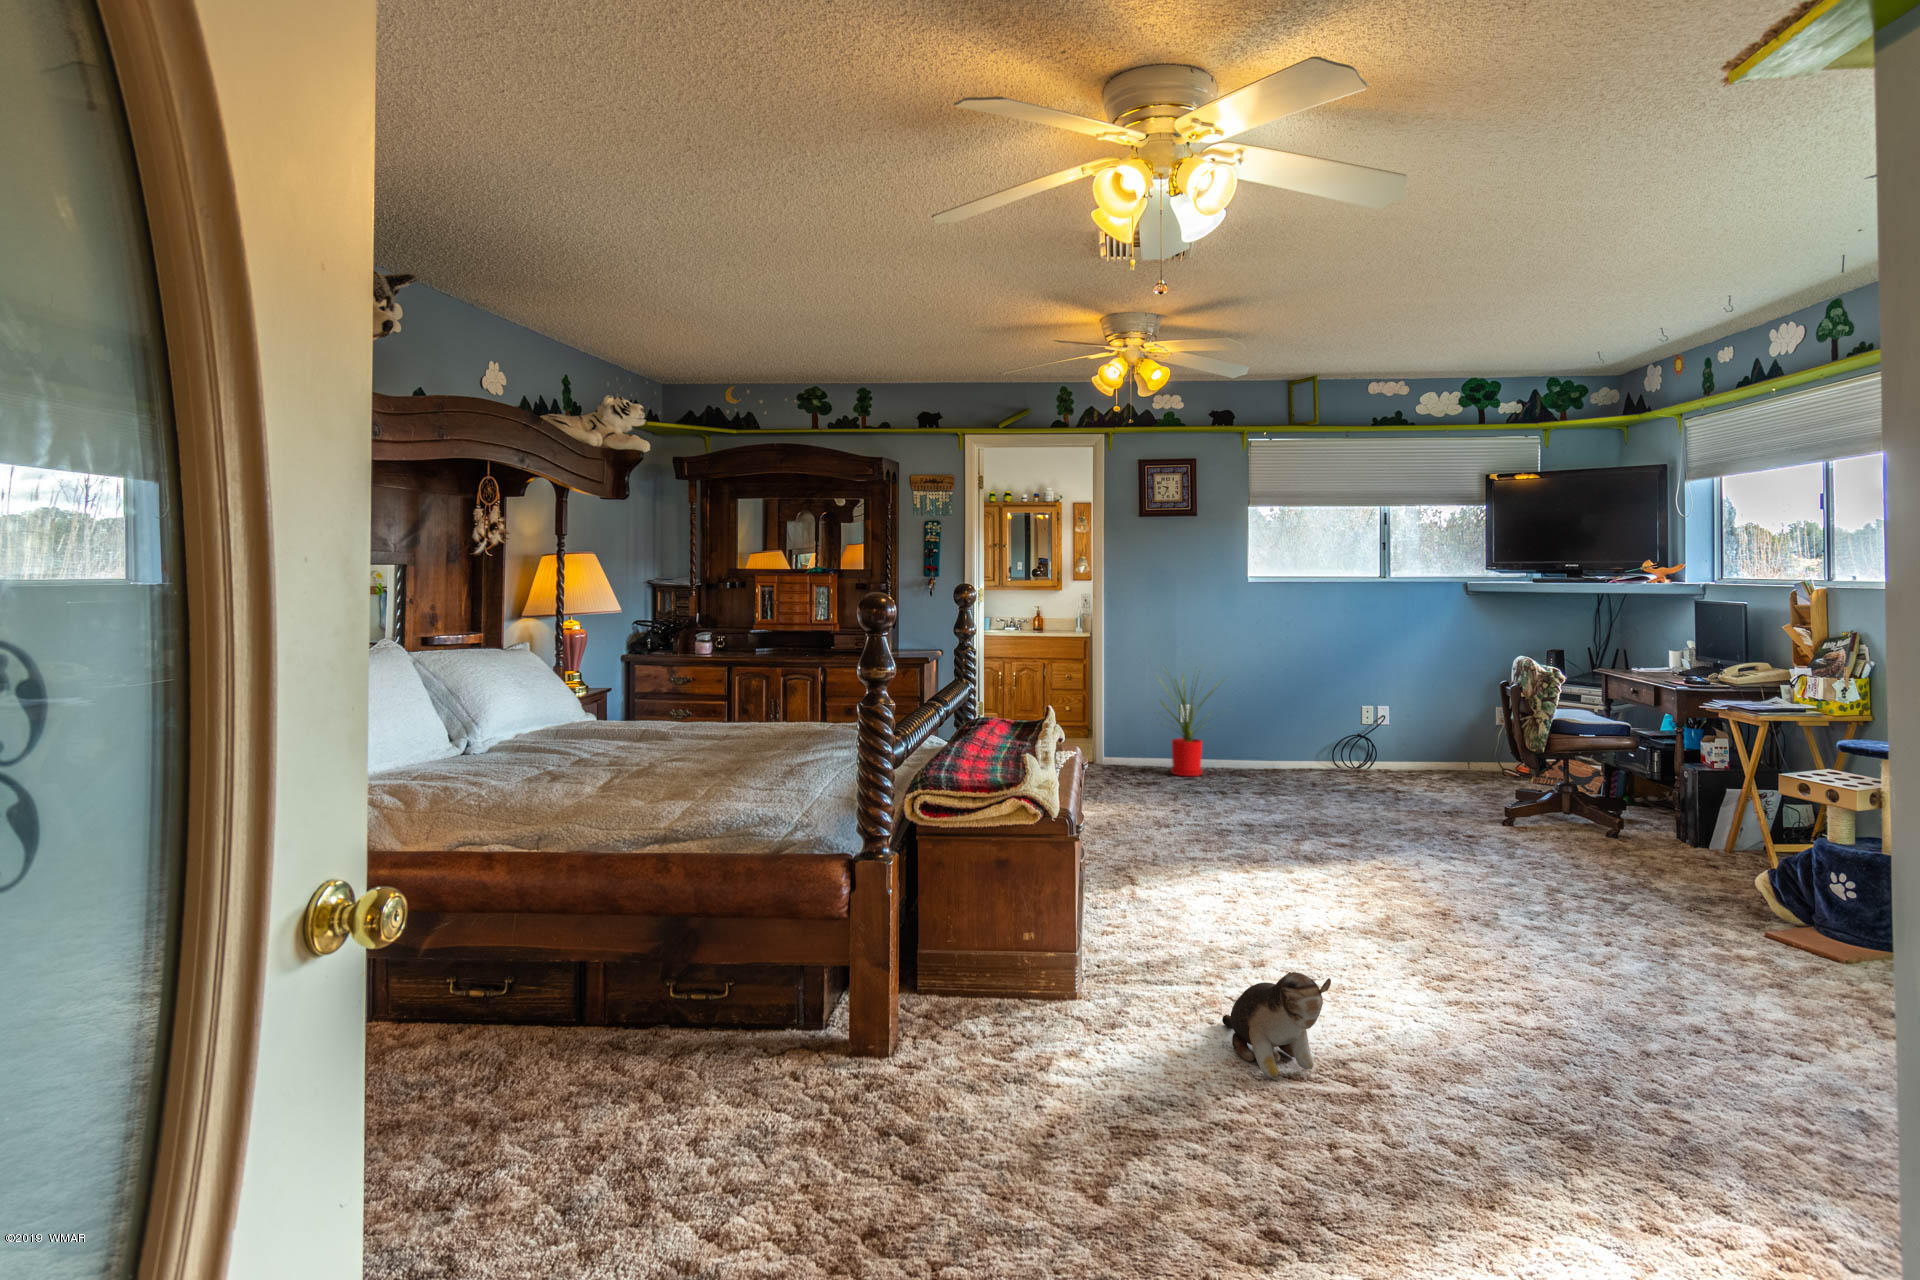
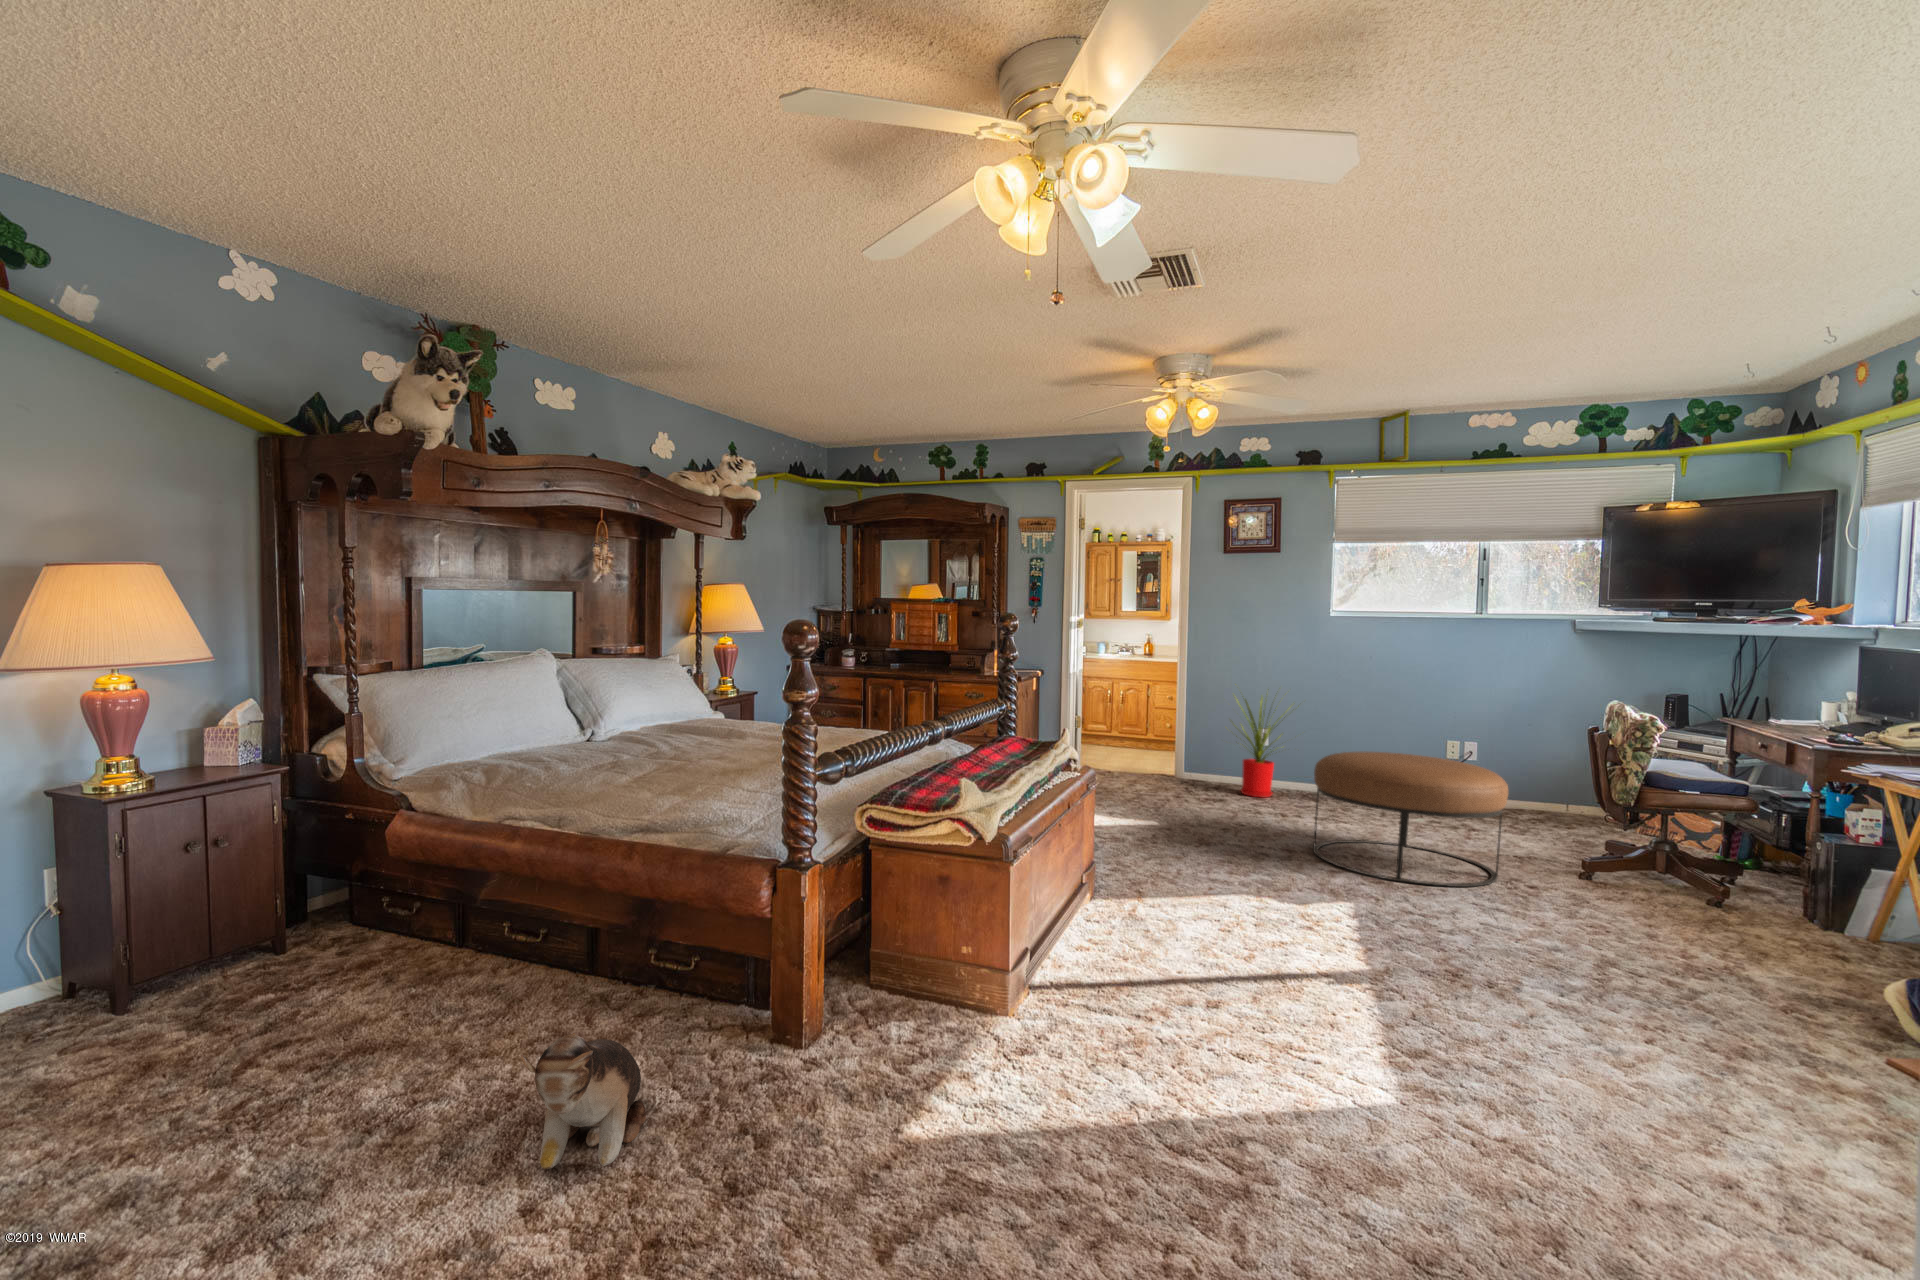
ottoman: none [1267,722,1442,842] -> present [1313,752,1508,887]
plush toy: present [1222,972,1331,1078] -> present [521,1033,646,1169]

